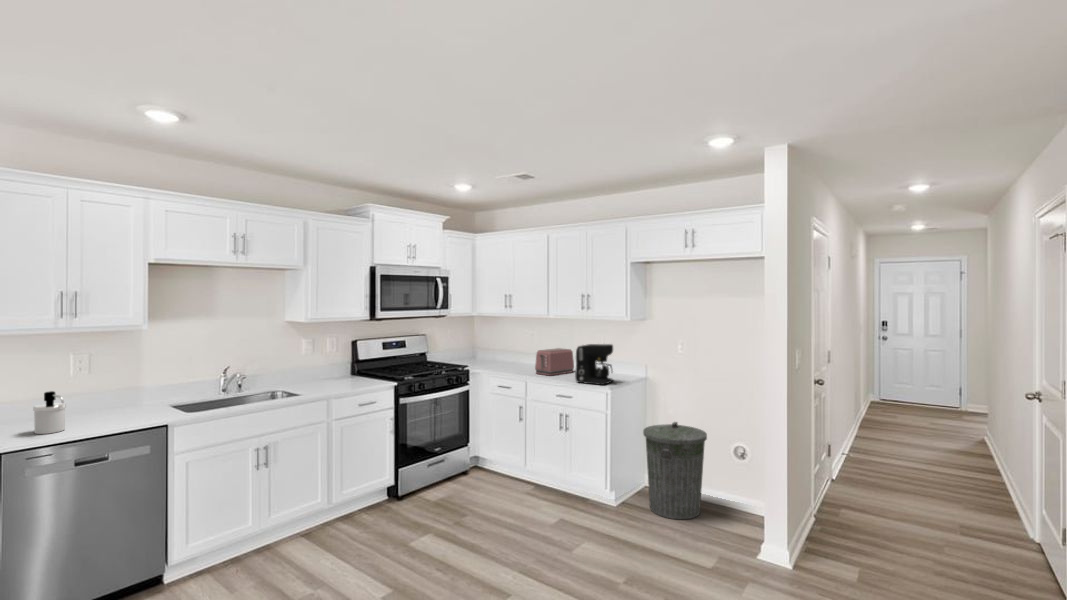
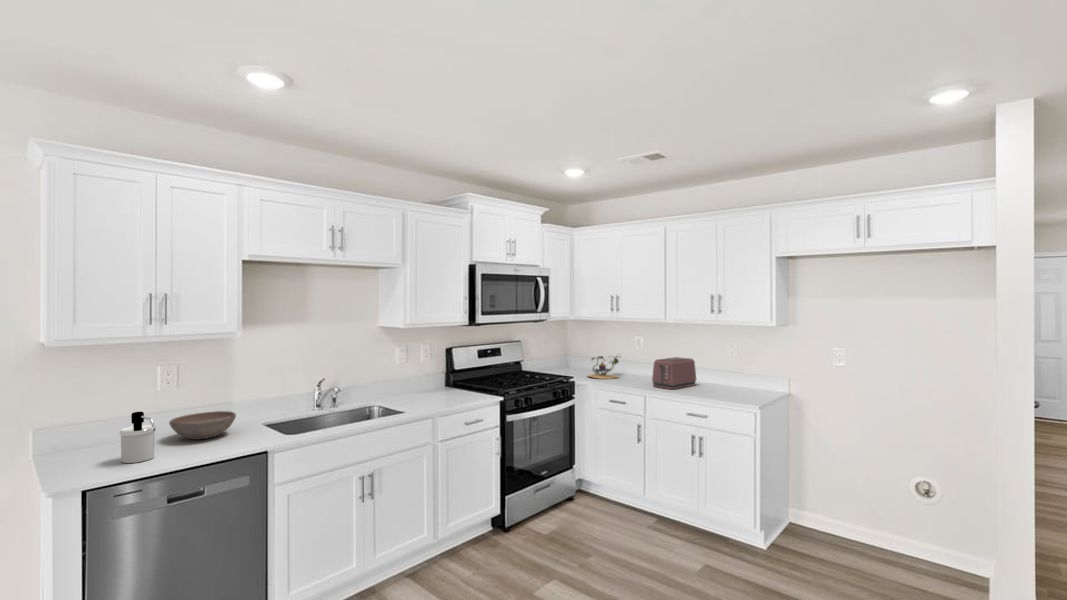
coffee maker: present [575,344,613,385] -> none [710,354,757,402]
plant: none [485,346,517,368] -> present [588,356,618,379]
bowl: none [81,394,143,417] -> present [169,411,236,439]
trash can: present [643,422,707,519] -> none [798,448,884,569]

